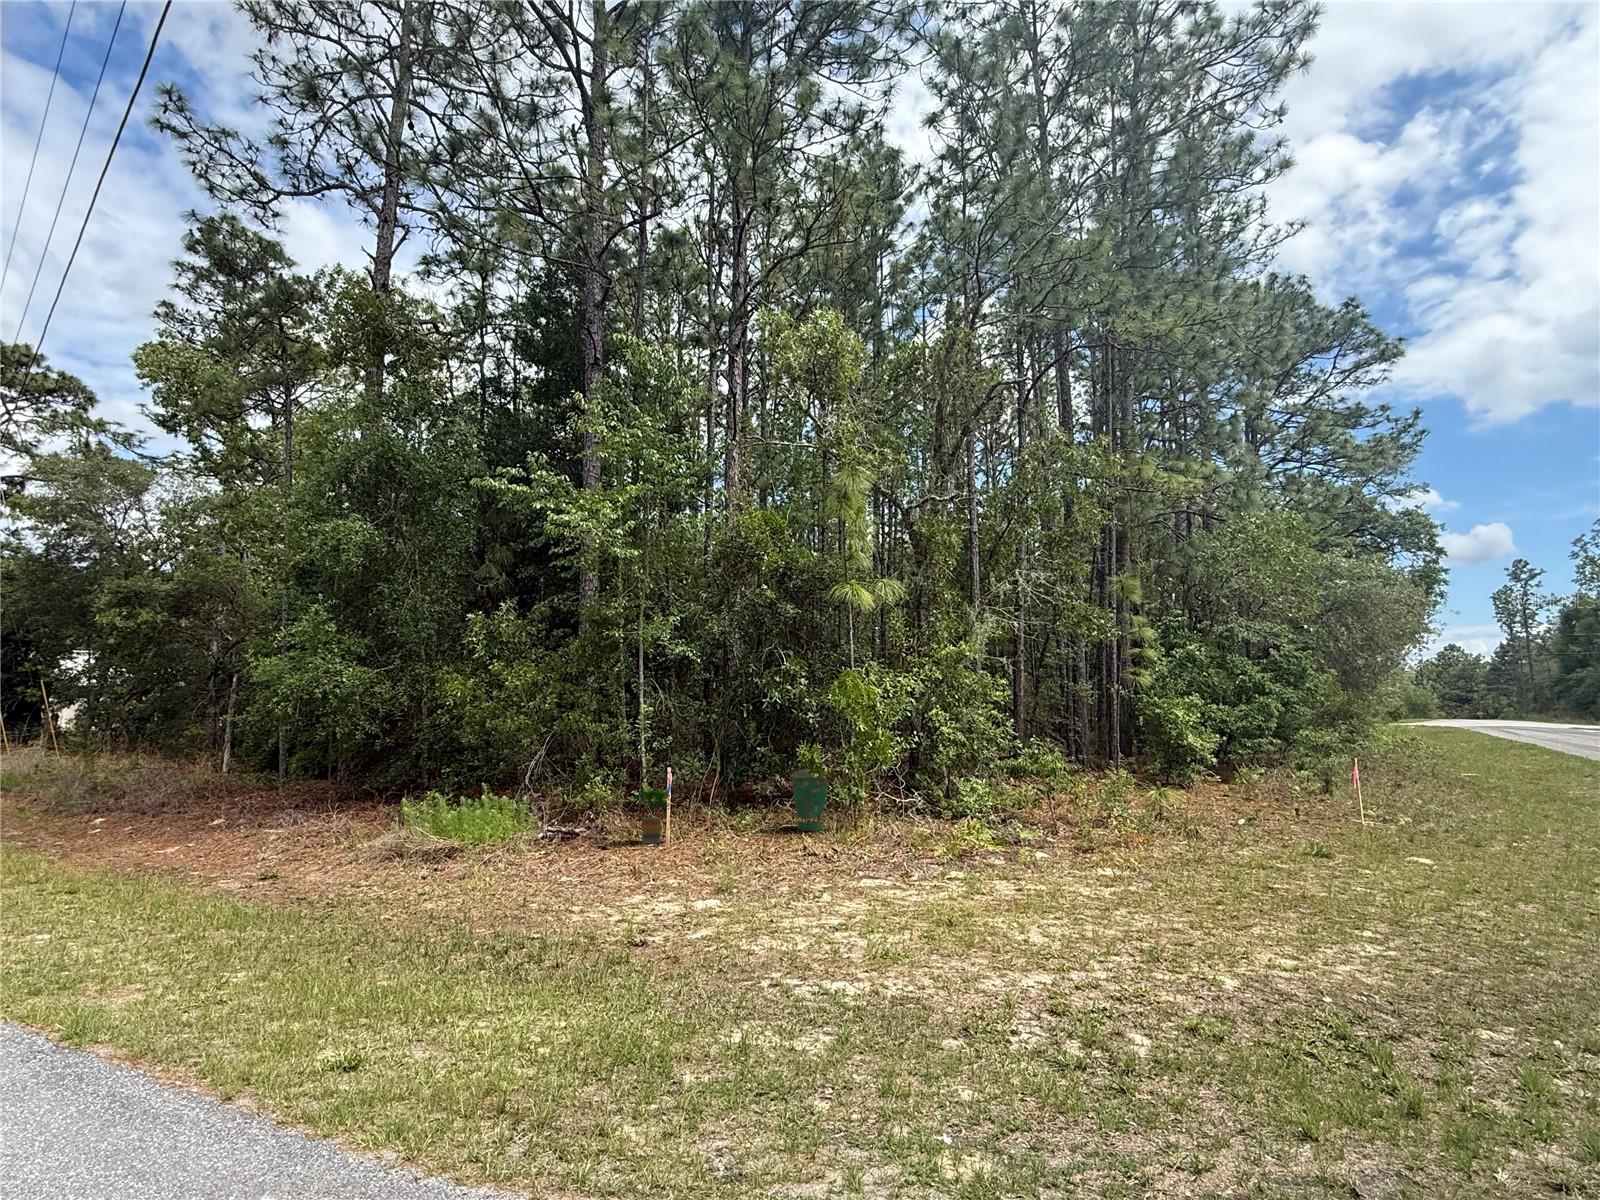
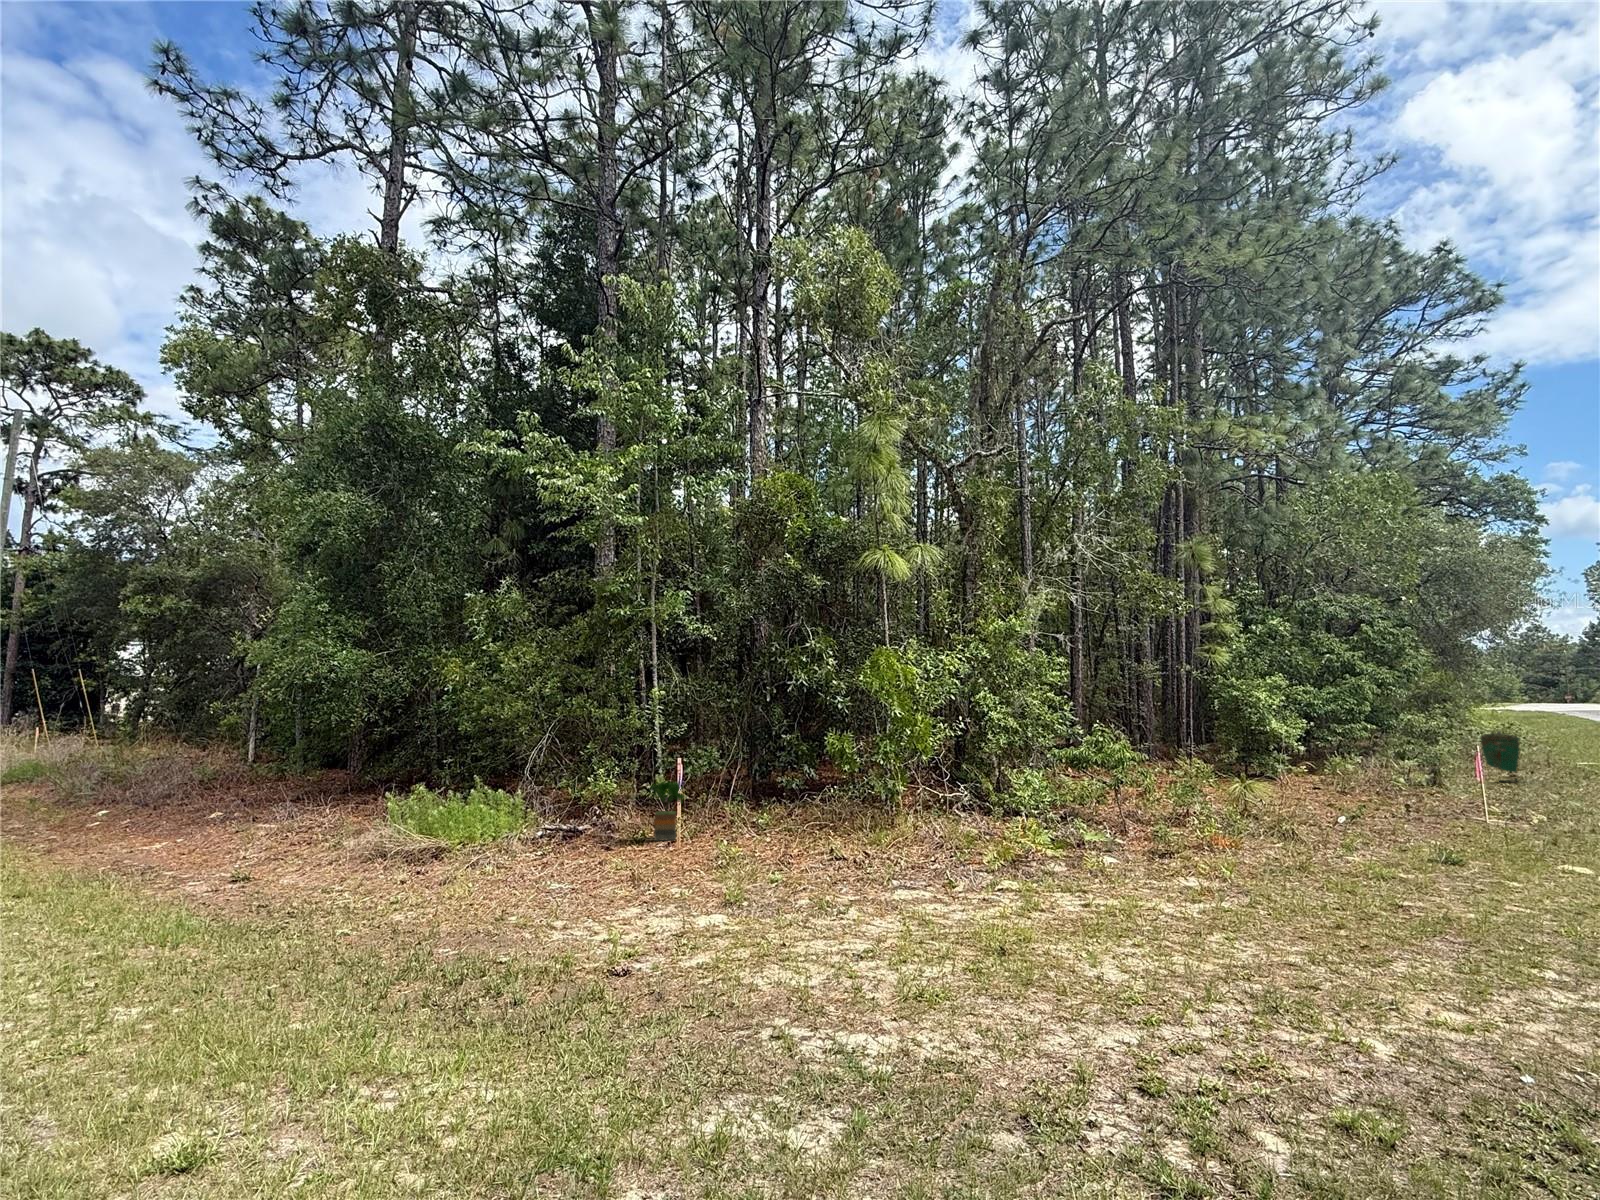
trash can: present [791,769,828,831] -> present [1480,731,1520,783]

